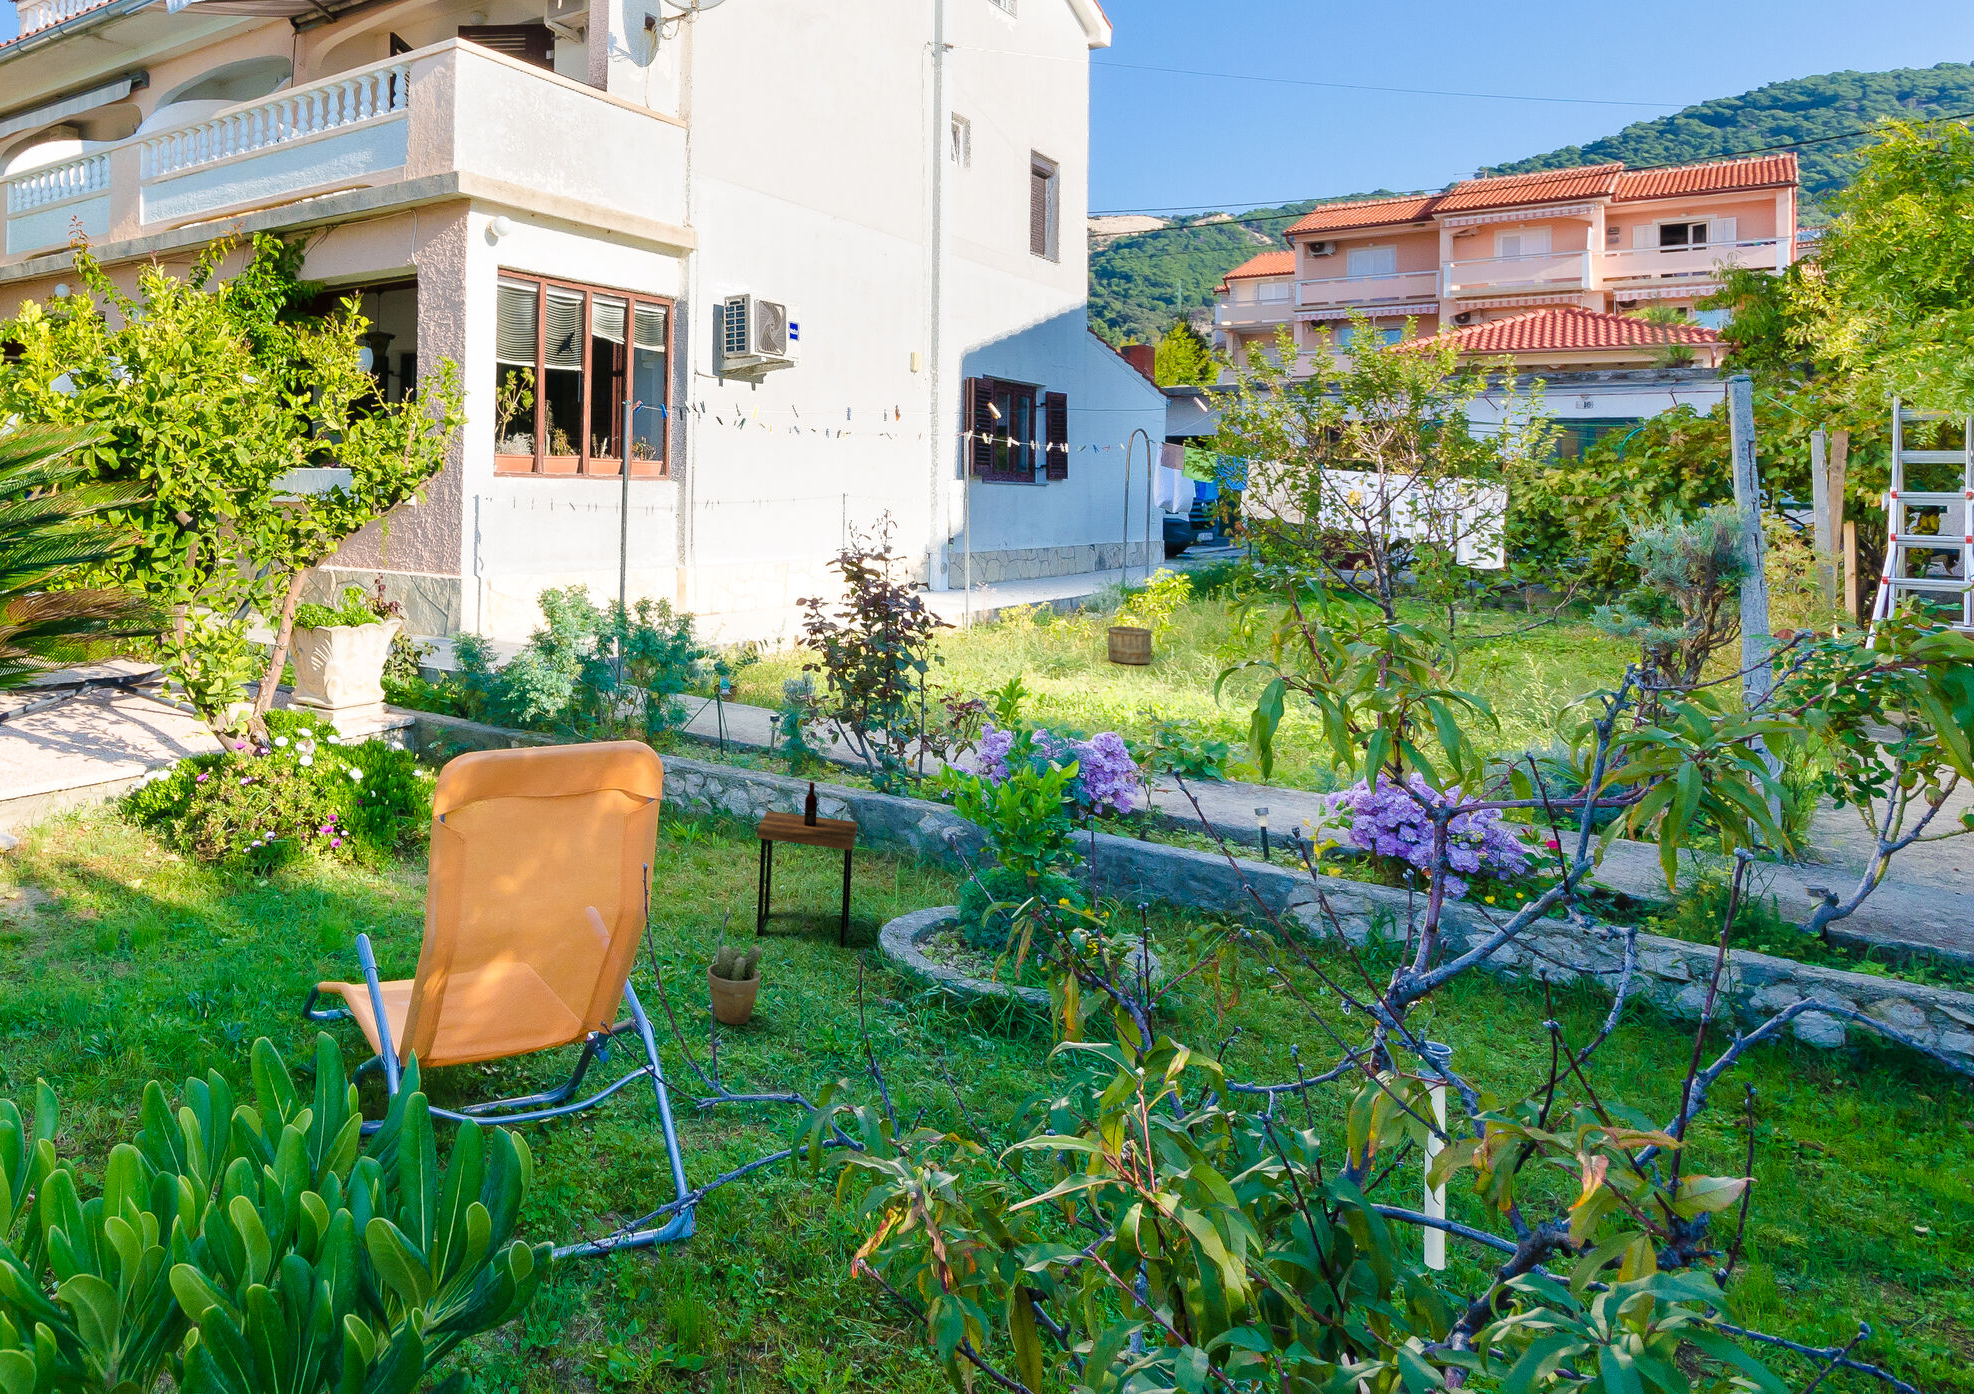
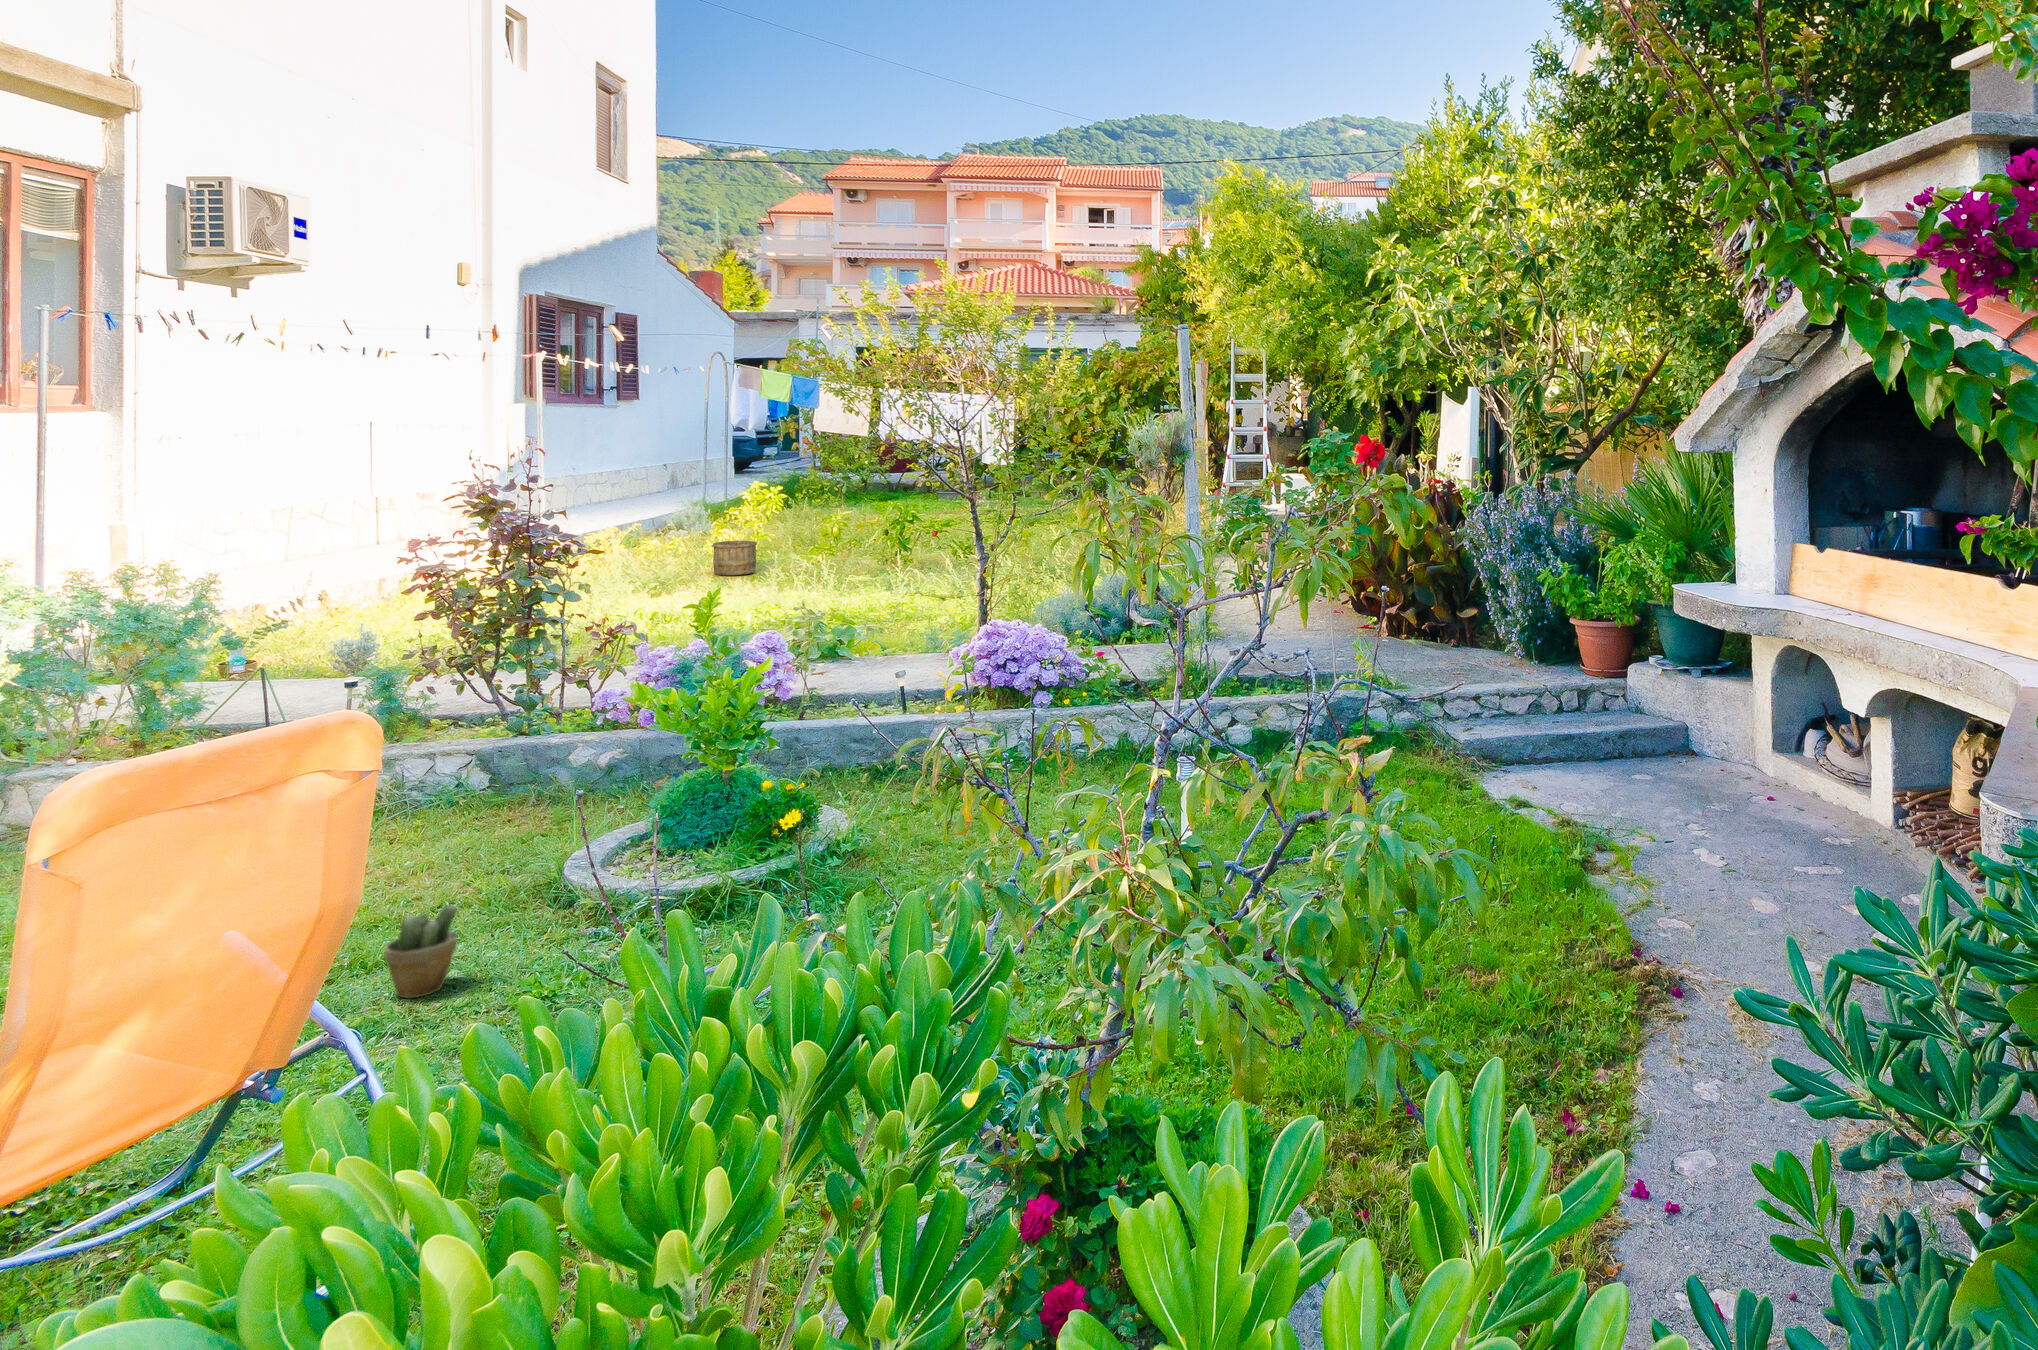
side table: present [757,782,858,948] -> none [405,729,532,910]

